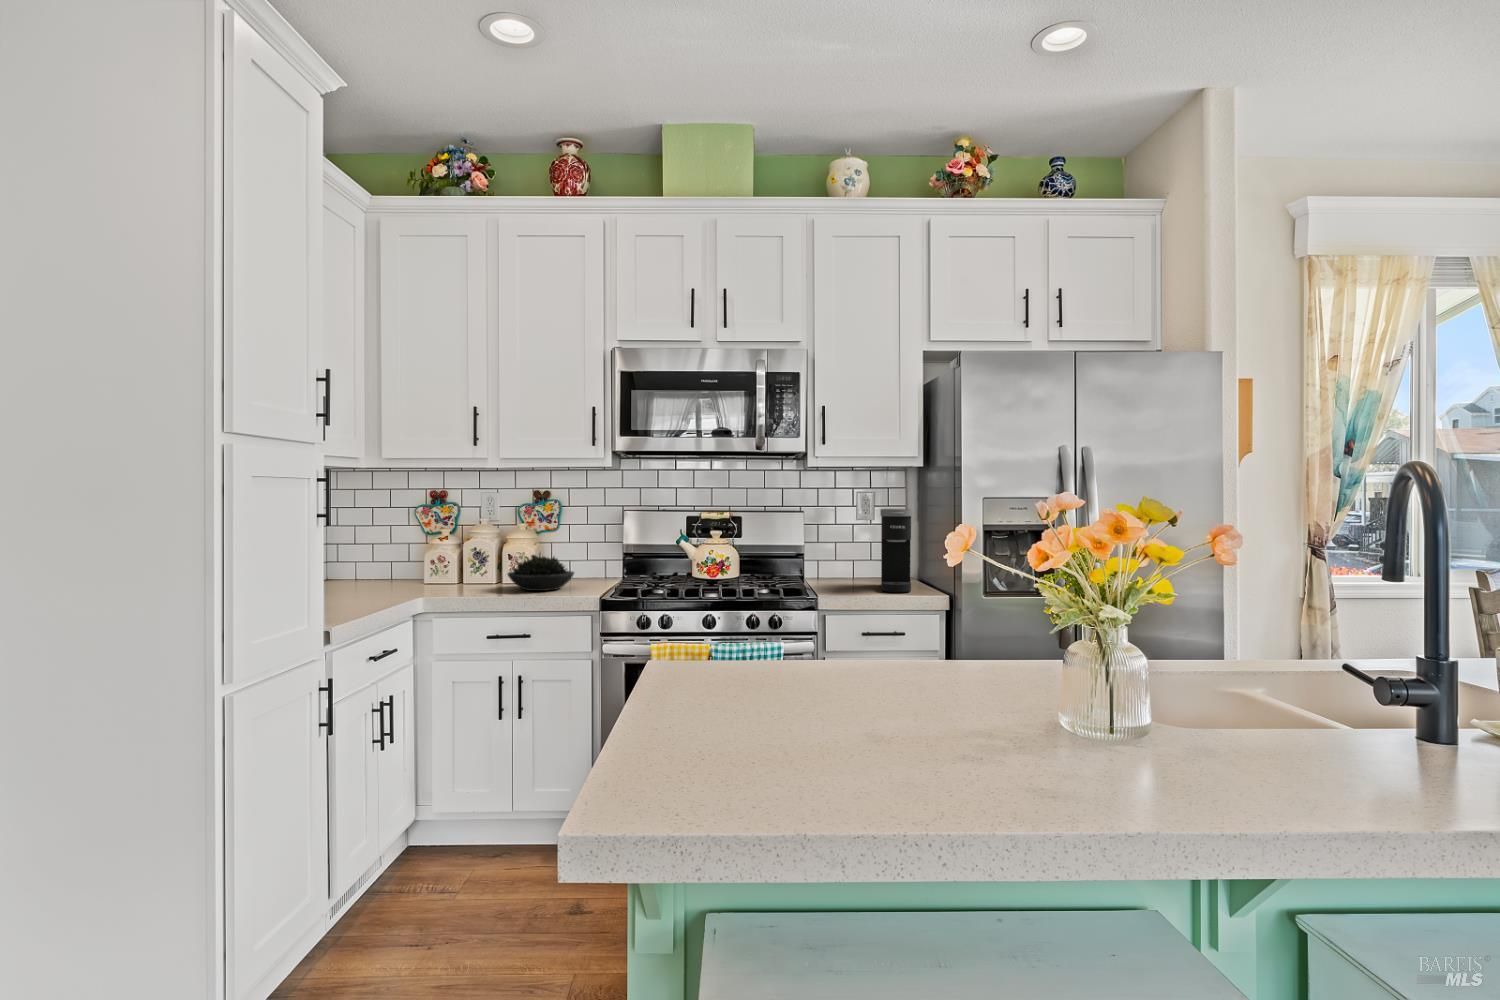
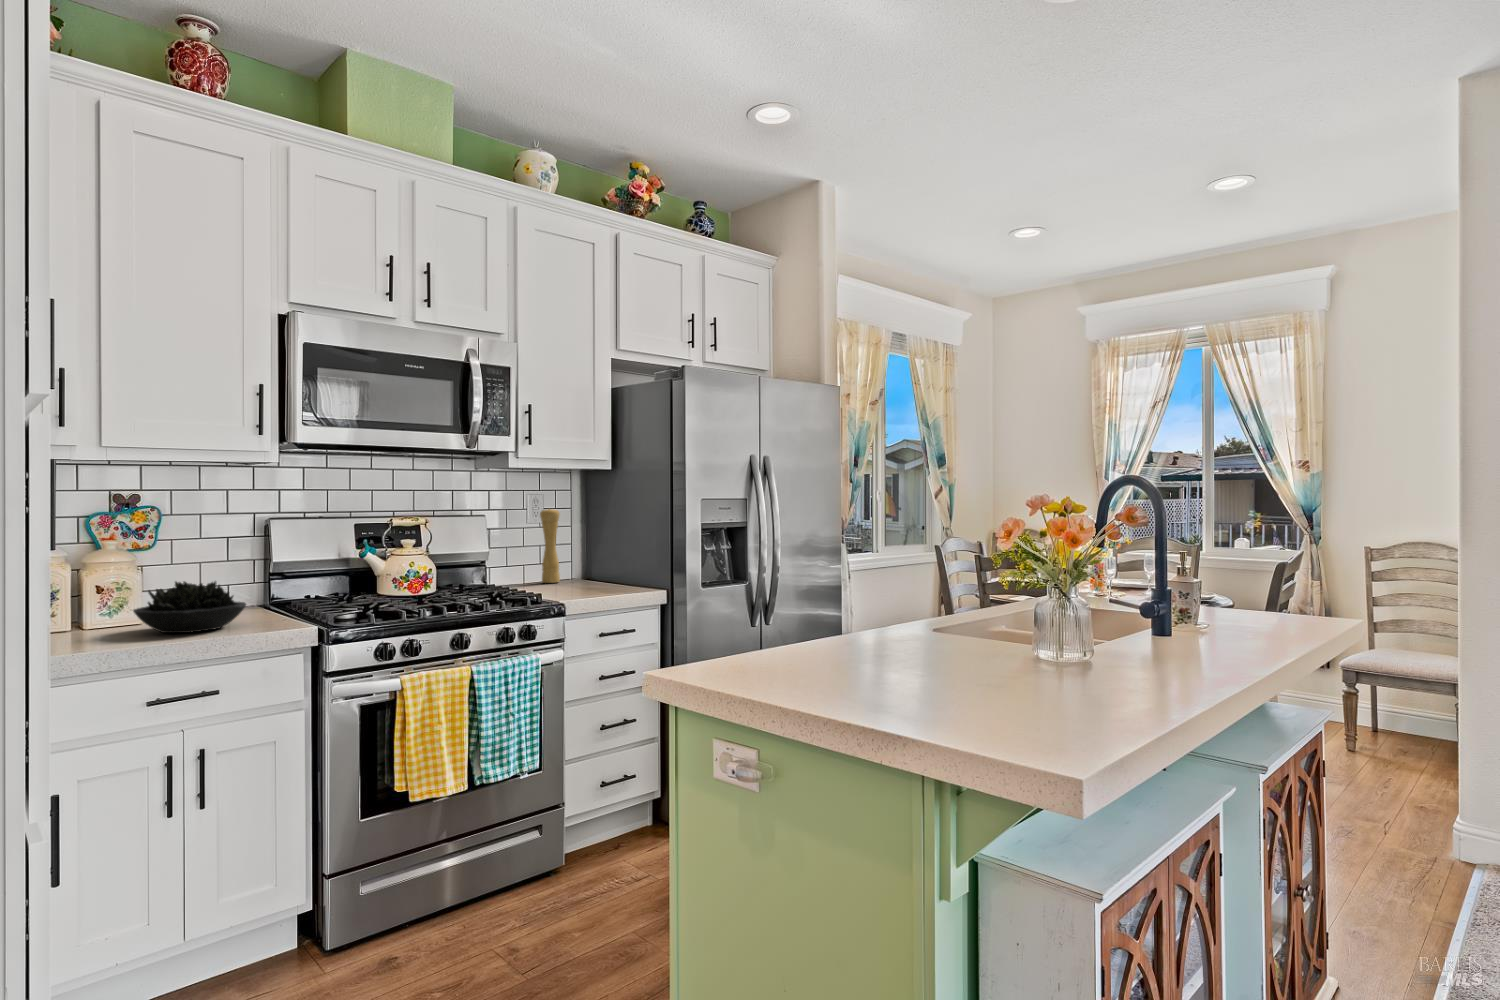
pepper mill: none [859,506,877,579] -> present [540,509,560,583]
coffee maker: present [880,509,912,592] -> none [586,508,635,590]

